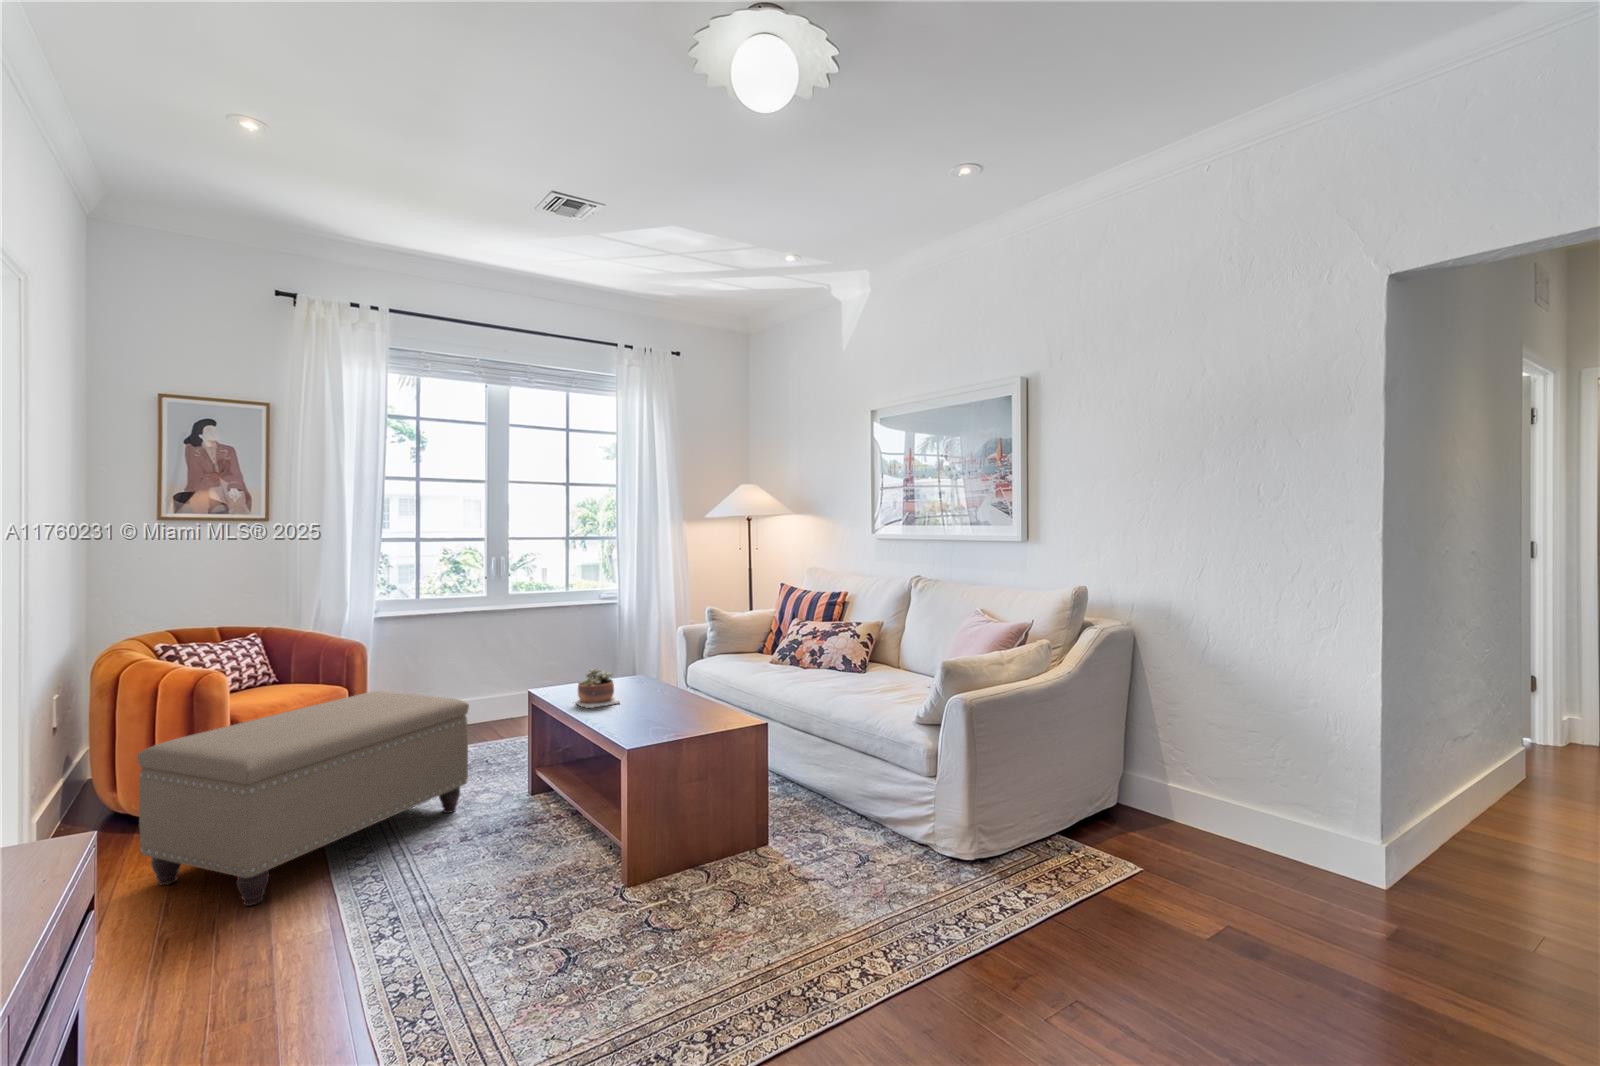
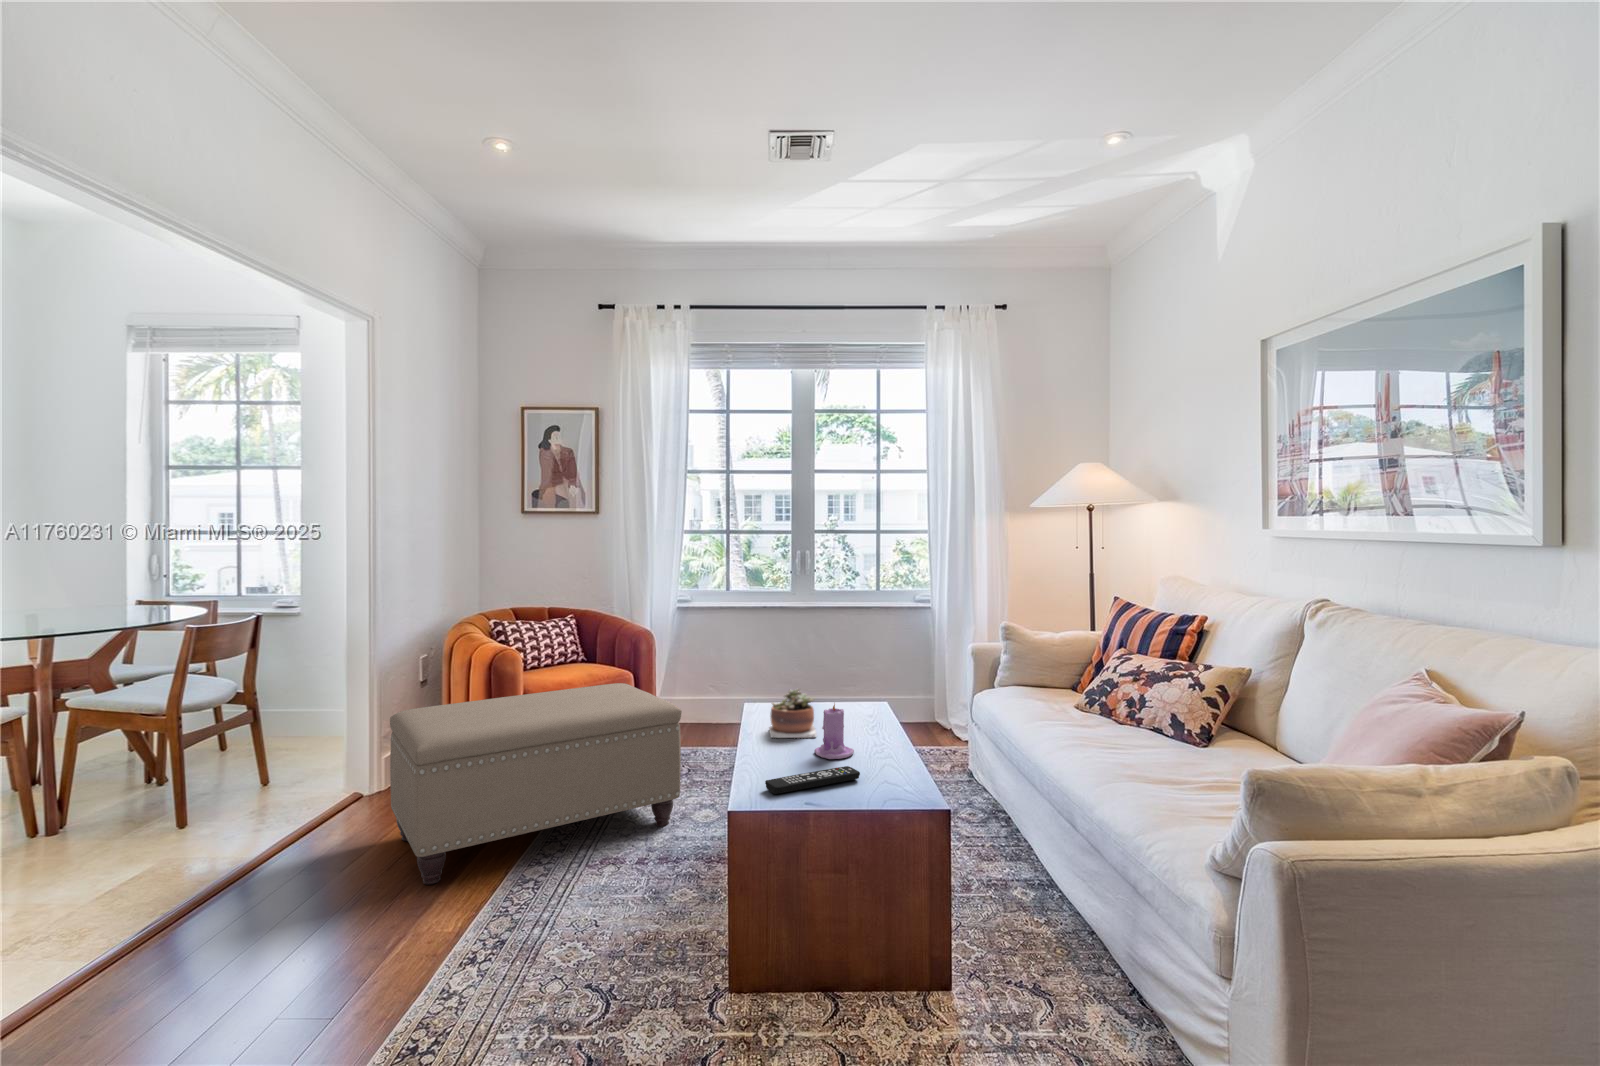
candle: none [633,671,663,714] -> present [814,704,854,759]
remote control: none [632,713,689,737] -> present [765,766,860,794]

